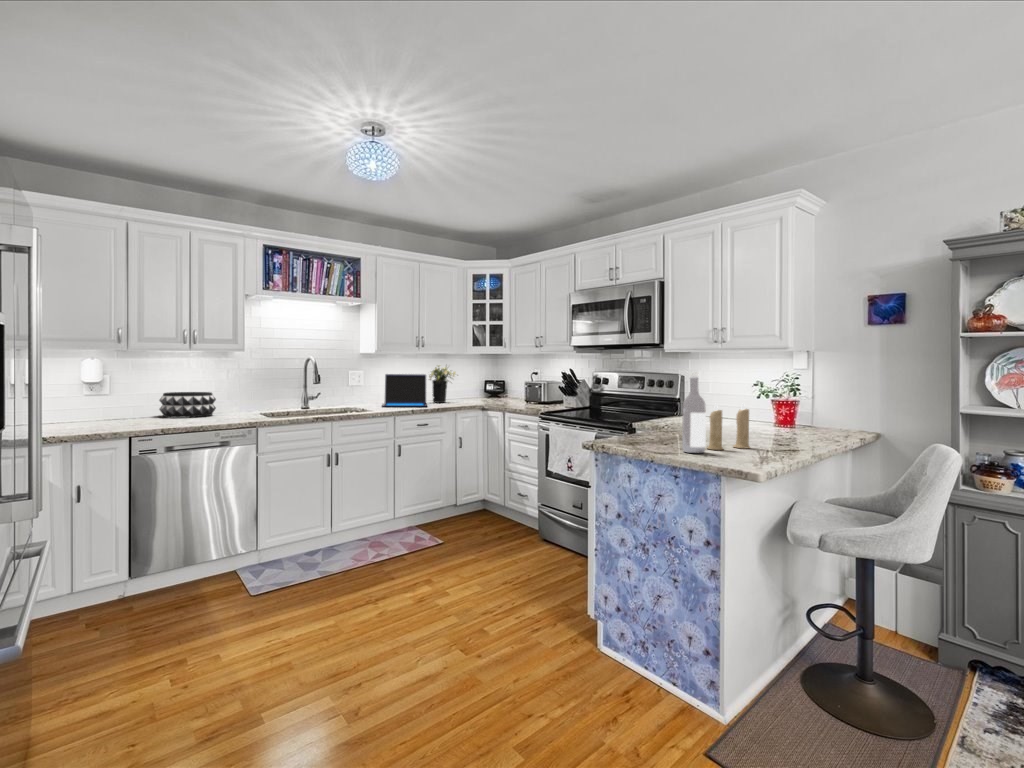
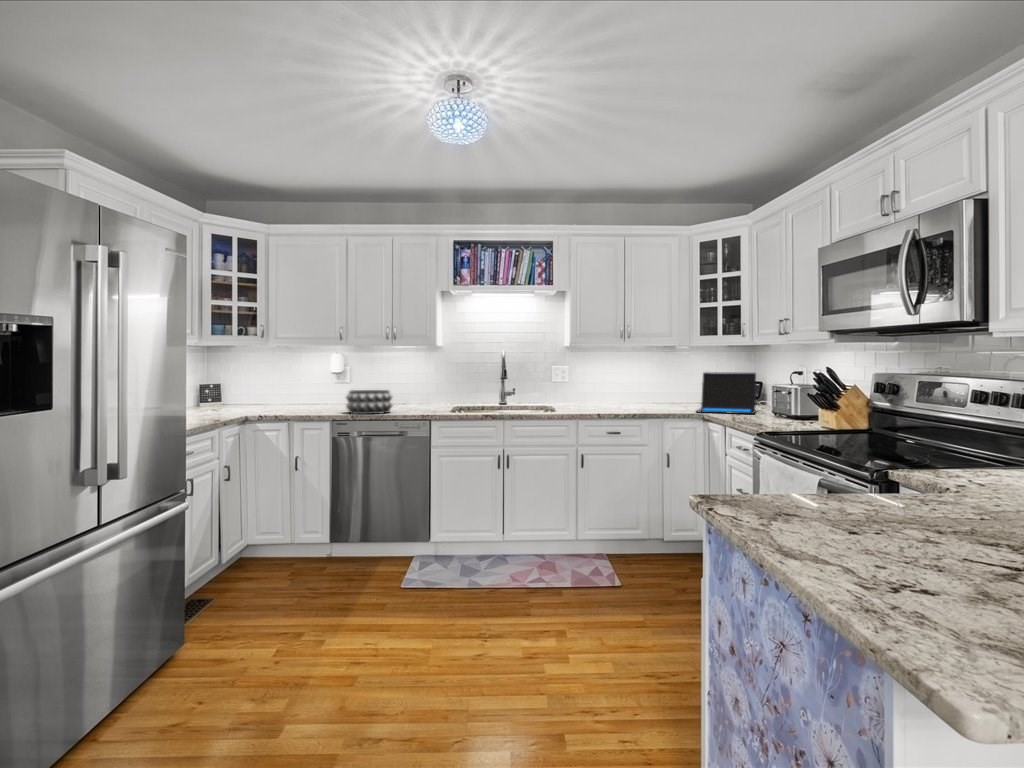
flower arrangement: present [429,365,456,403] -> none [641,359,682,408]
wine bottle: present [682,372,706,453] -> none [781,364,825,511]
laptop: present [382,374,427,407] -> present [696,372,756,414]
candle: present [707,404,750,450] -> none [853,419,965,514]

